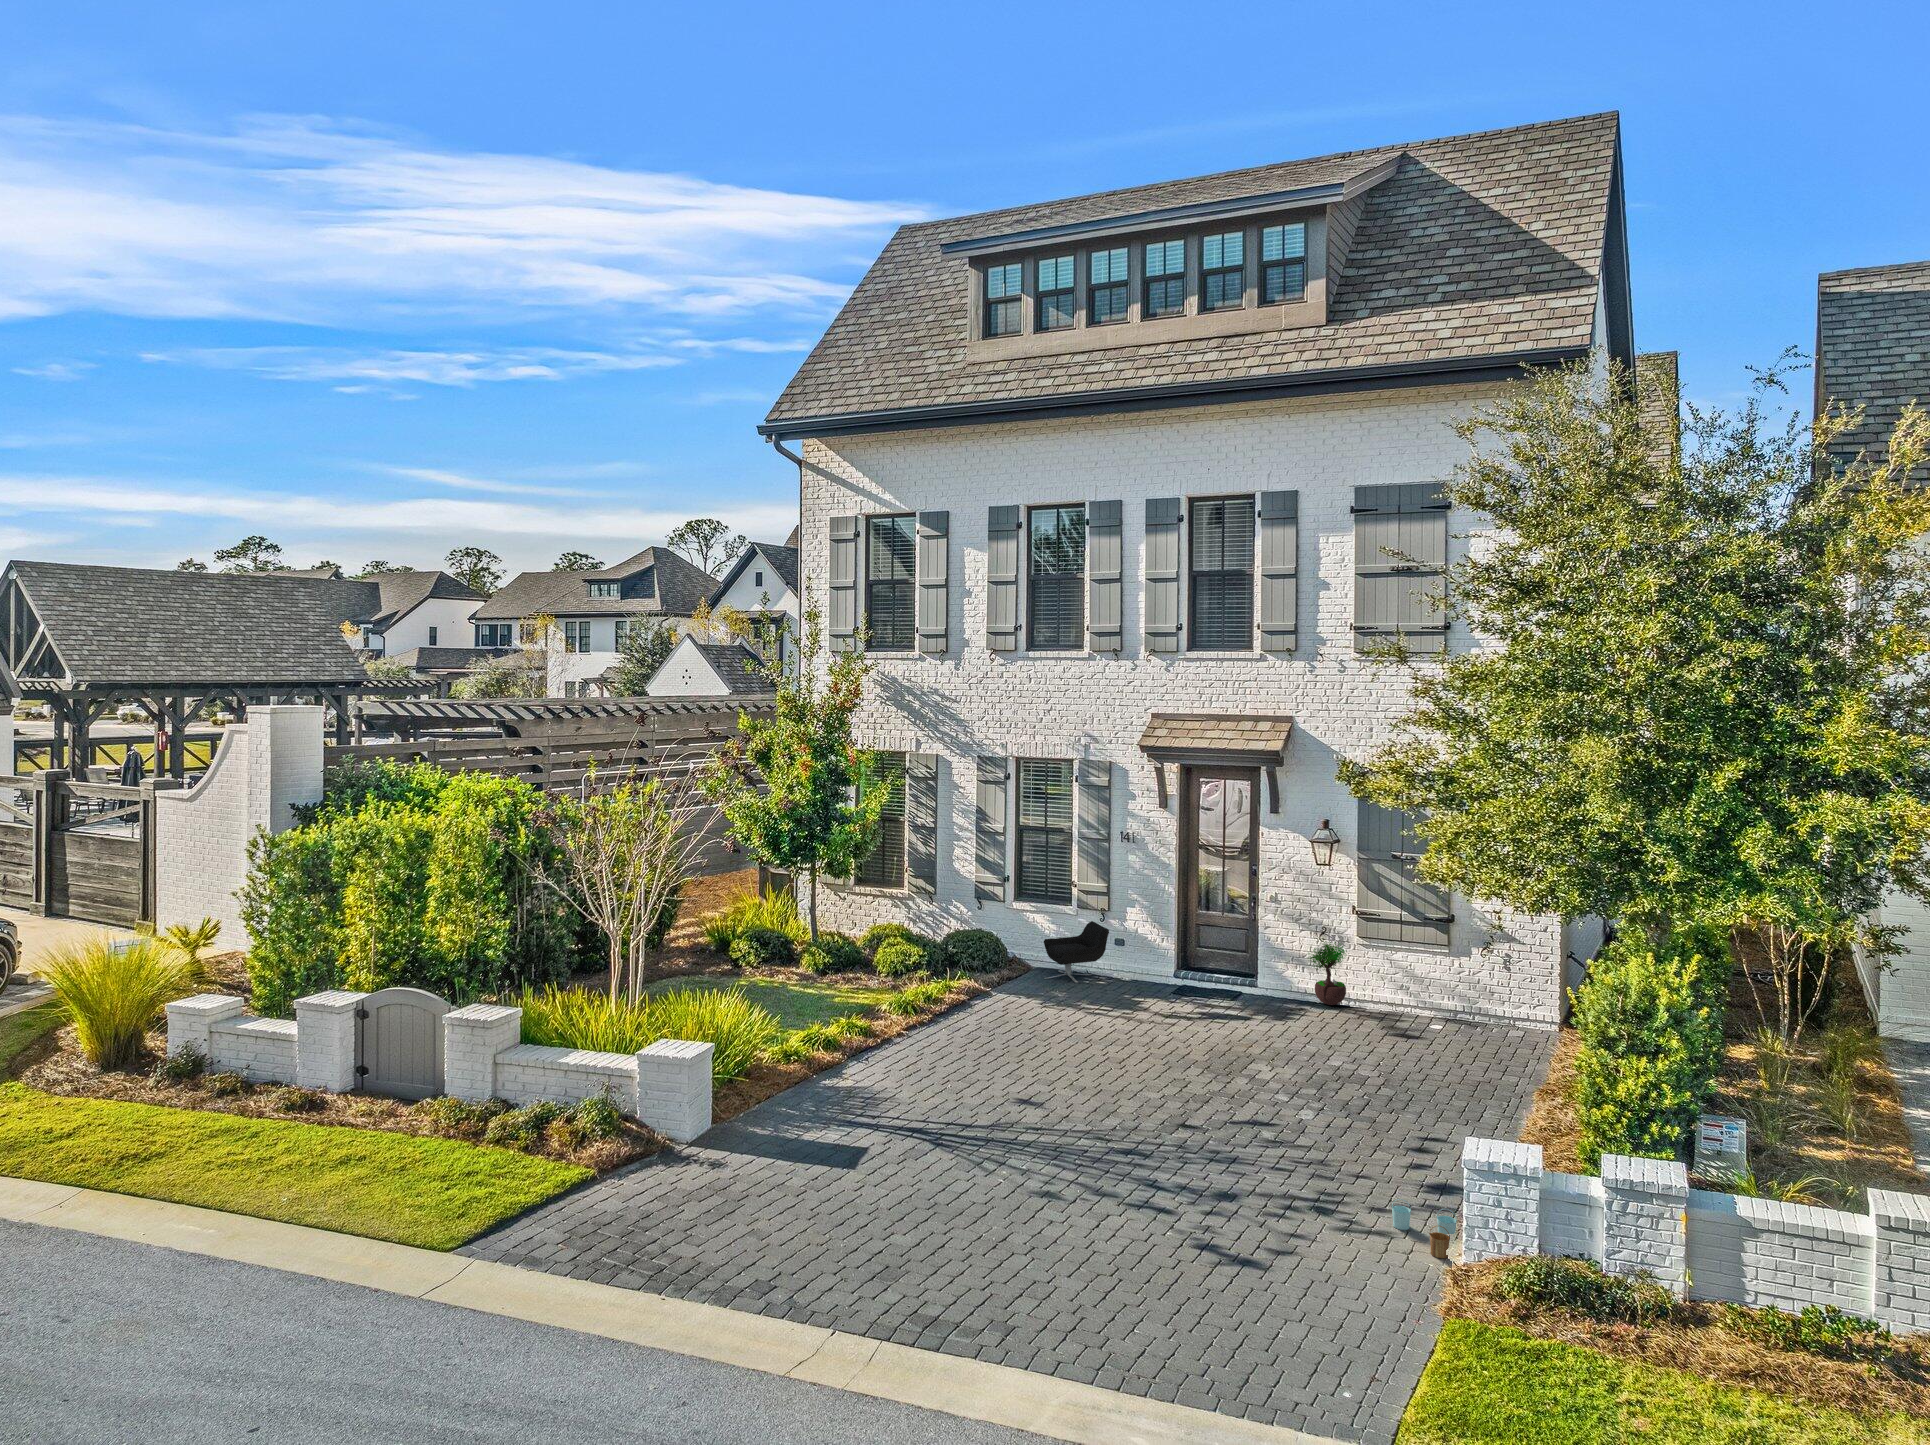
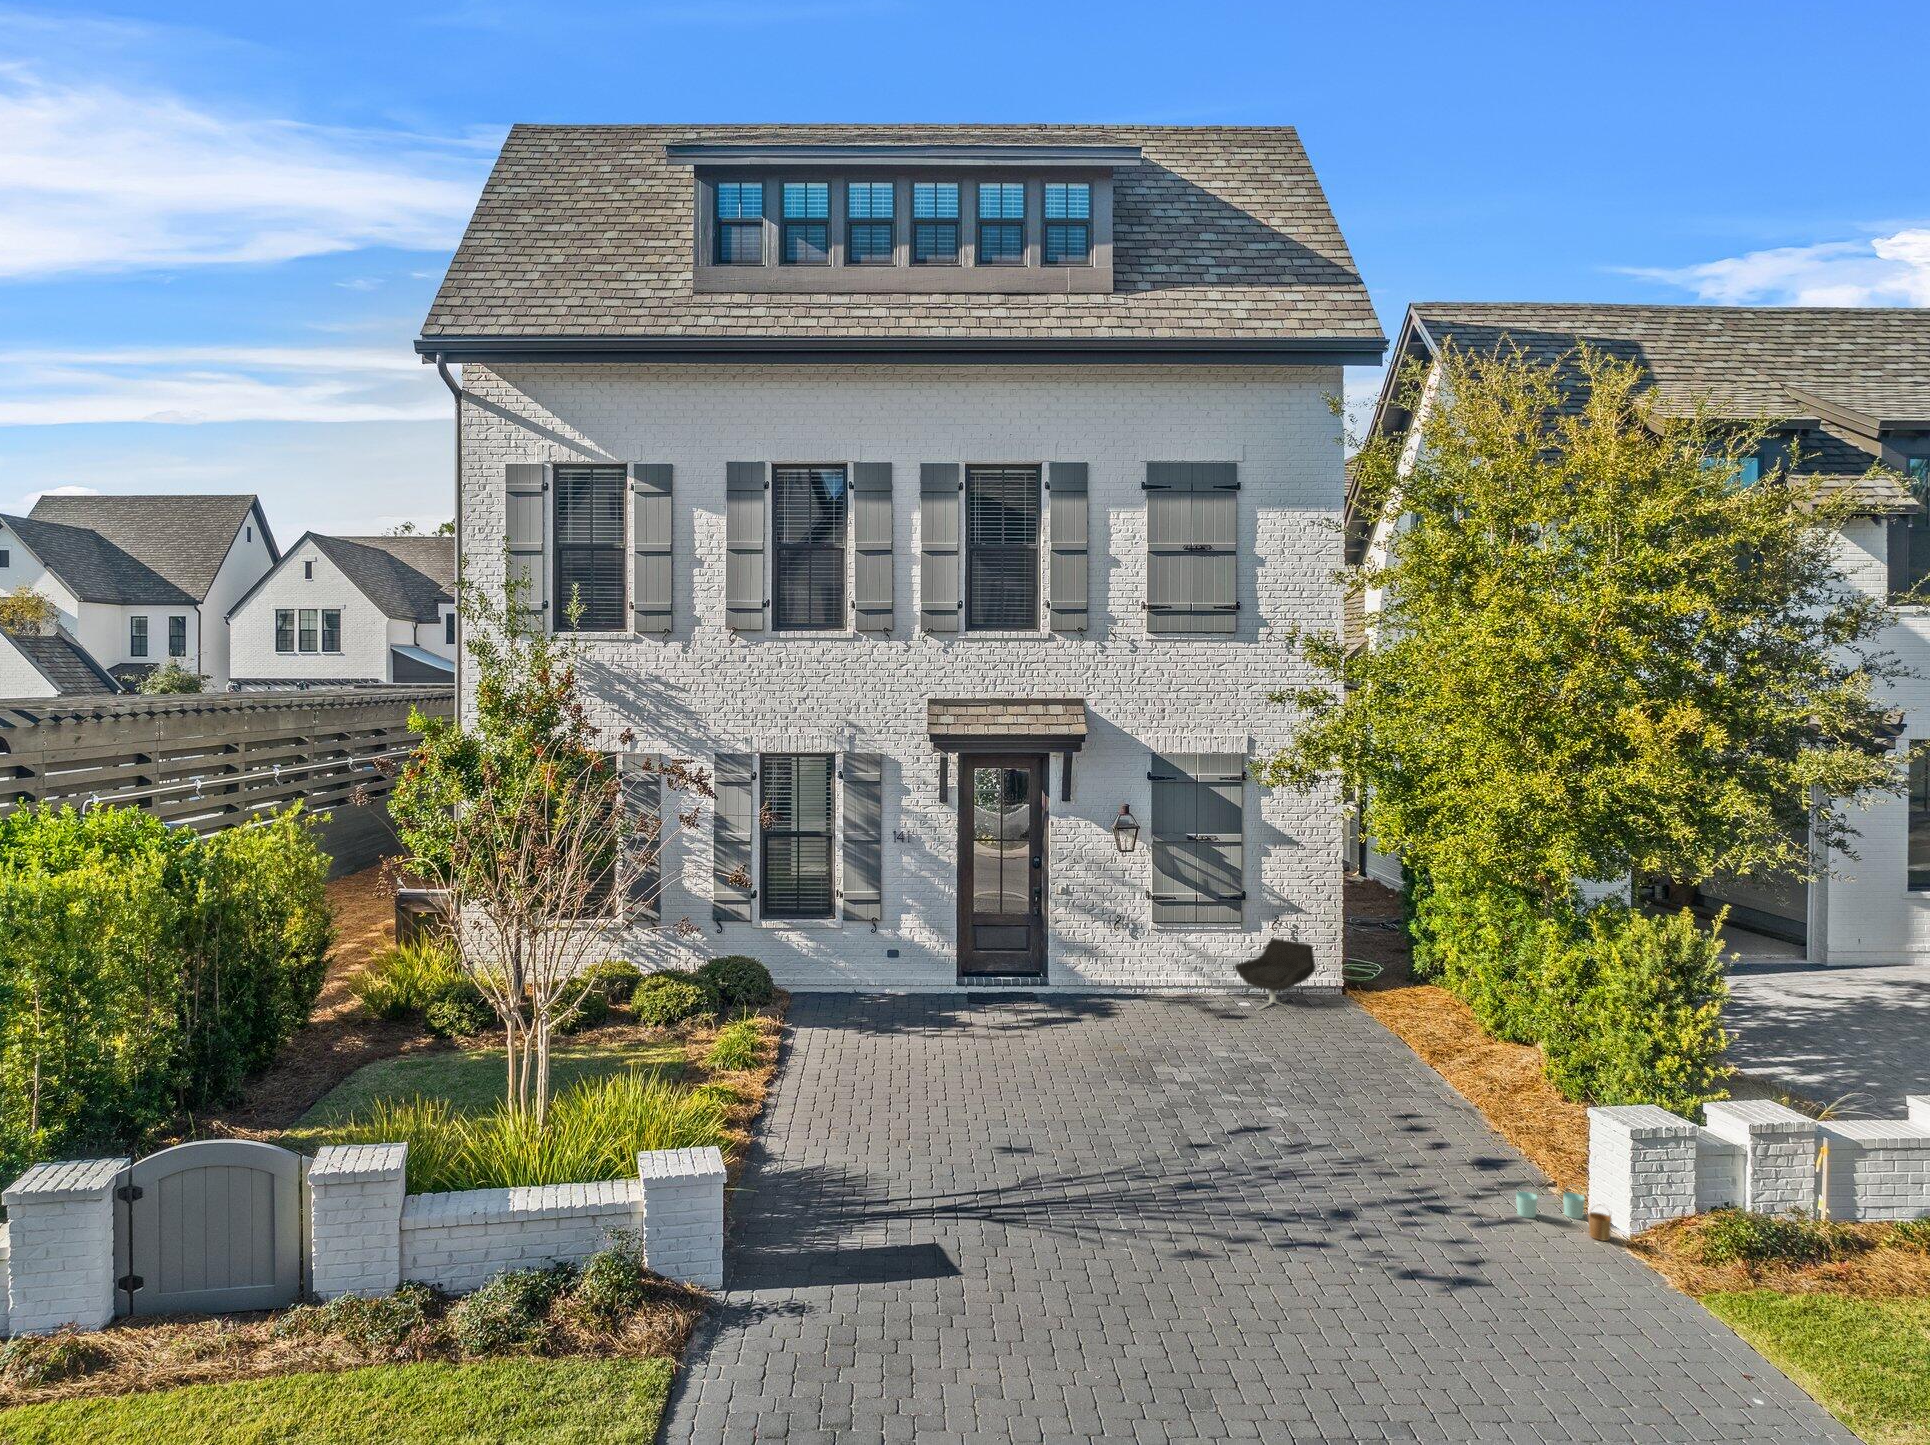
lounge chair: present [1044,921,1109,982] -> present [1235,938,1316,1009]
potted tree: present [1310,941,1346,1005] -> none [1112,925,1155,996]

